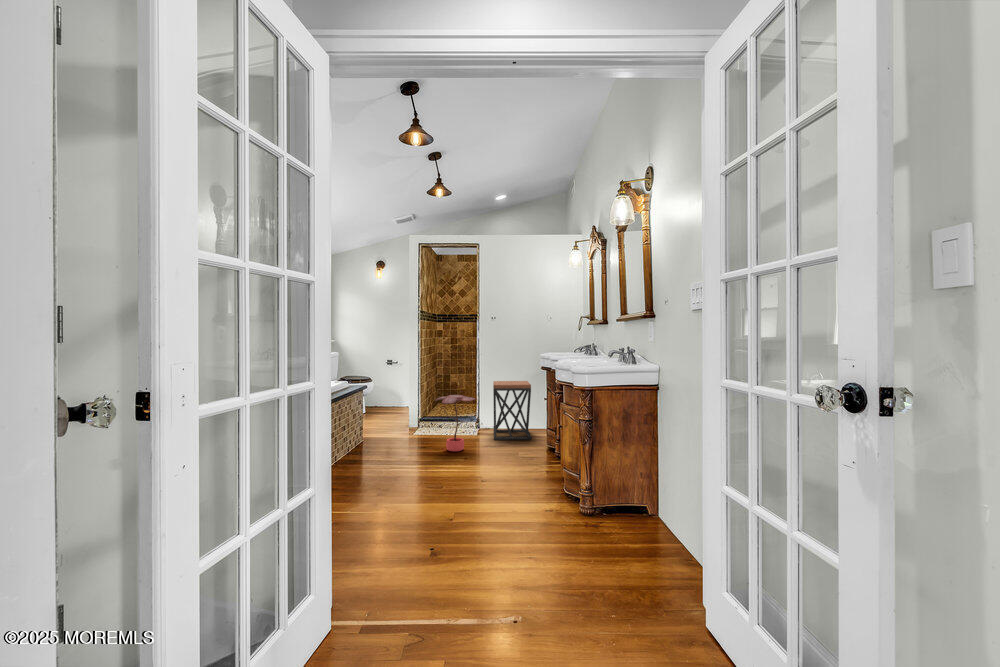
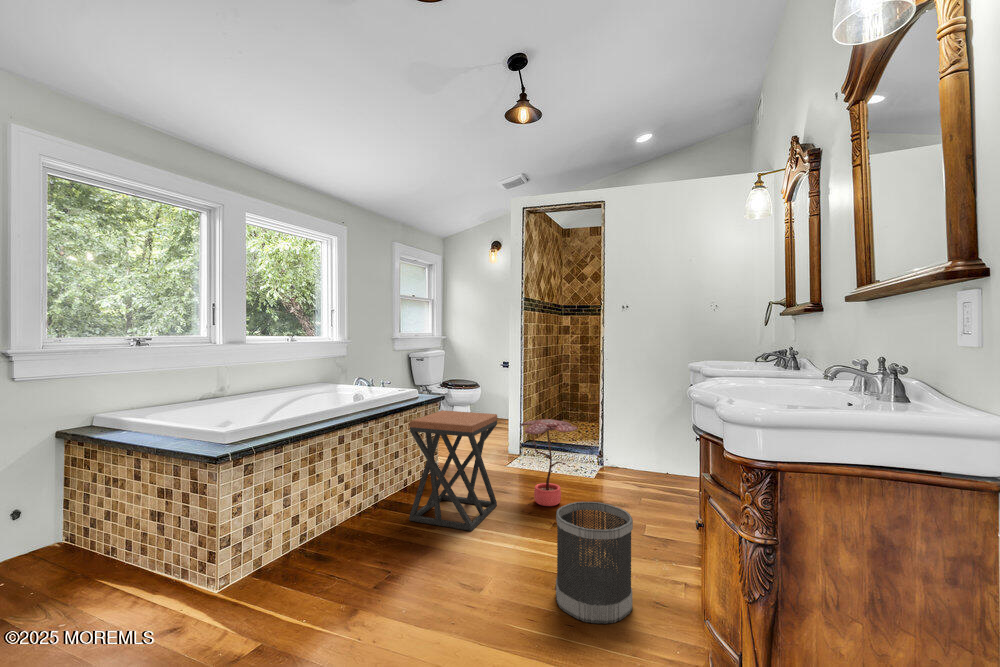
stool: present [493,381,531,440] -> present [409,410,497,531]
wastebasket: none [484,432,525,489] -> present [556,502,633,624]

